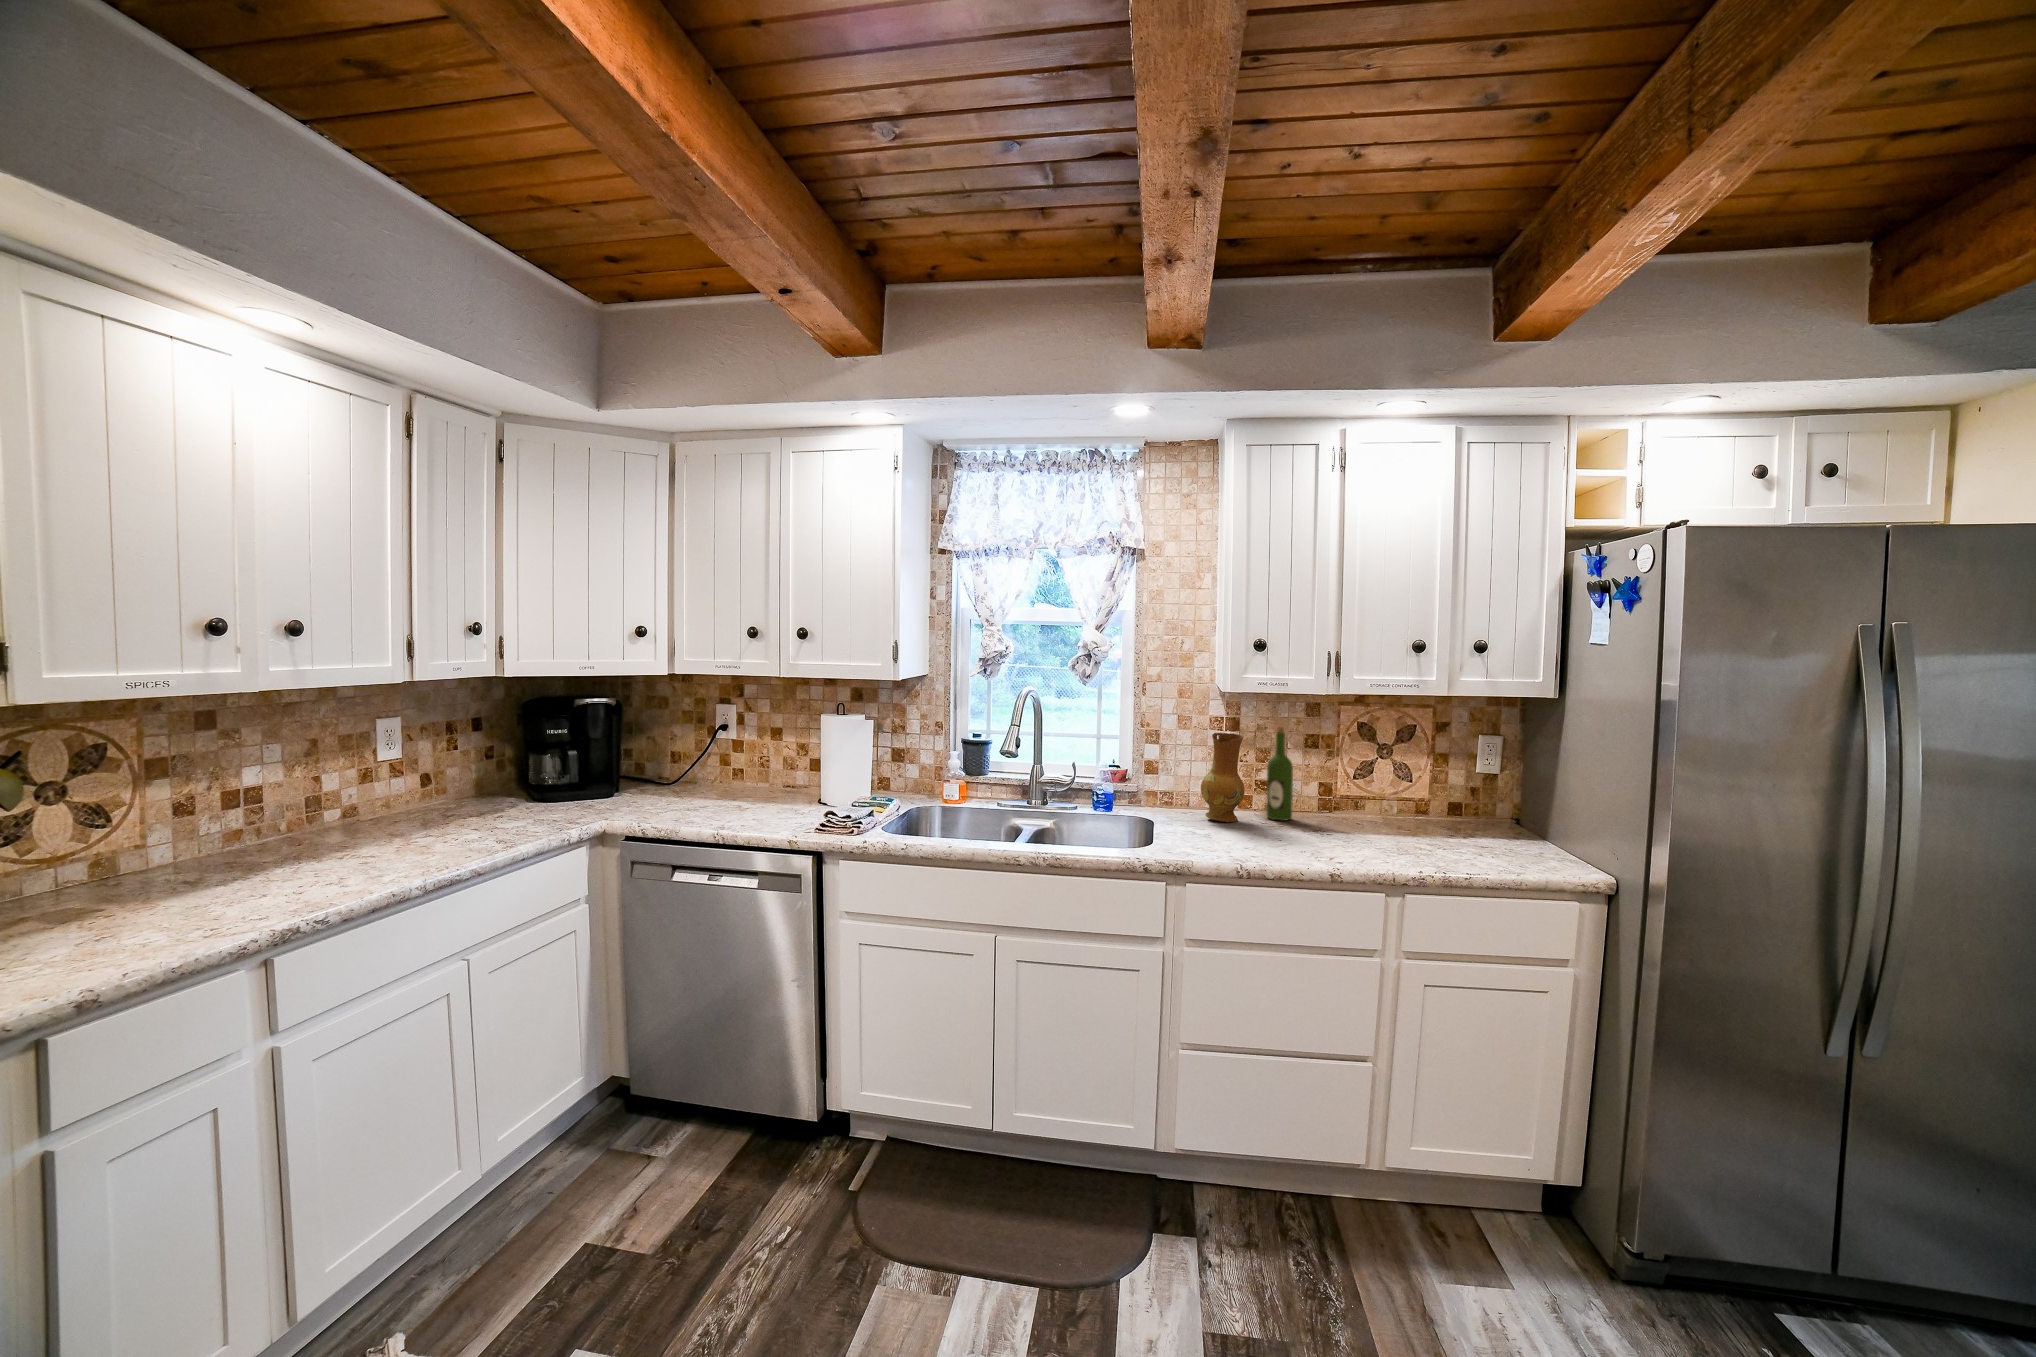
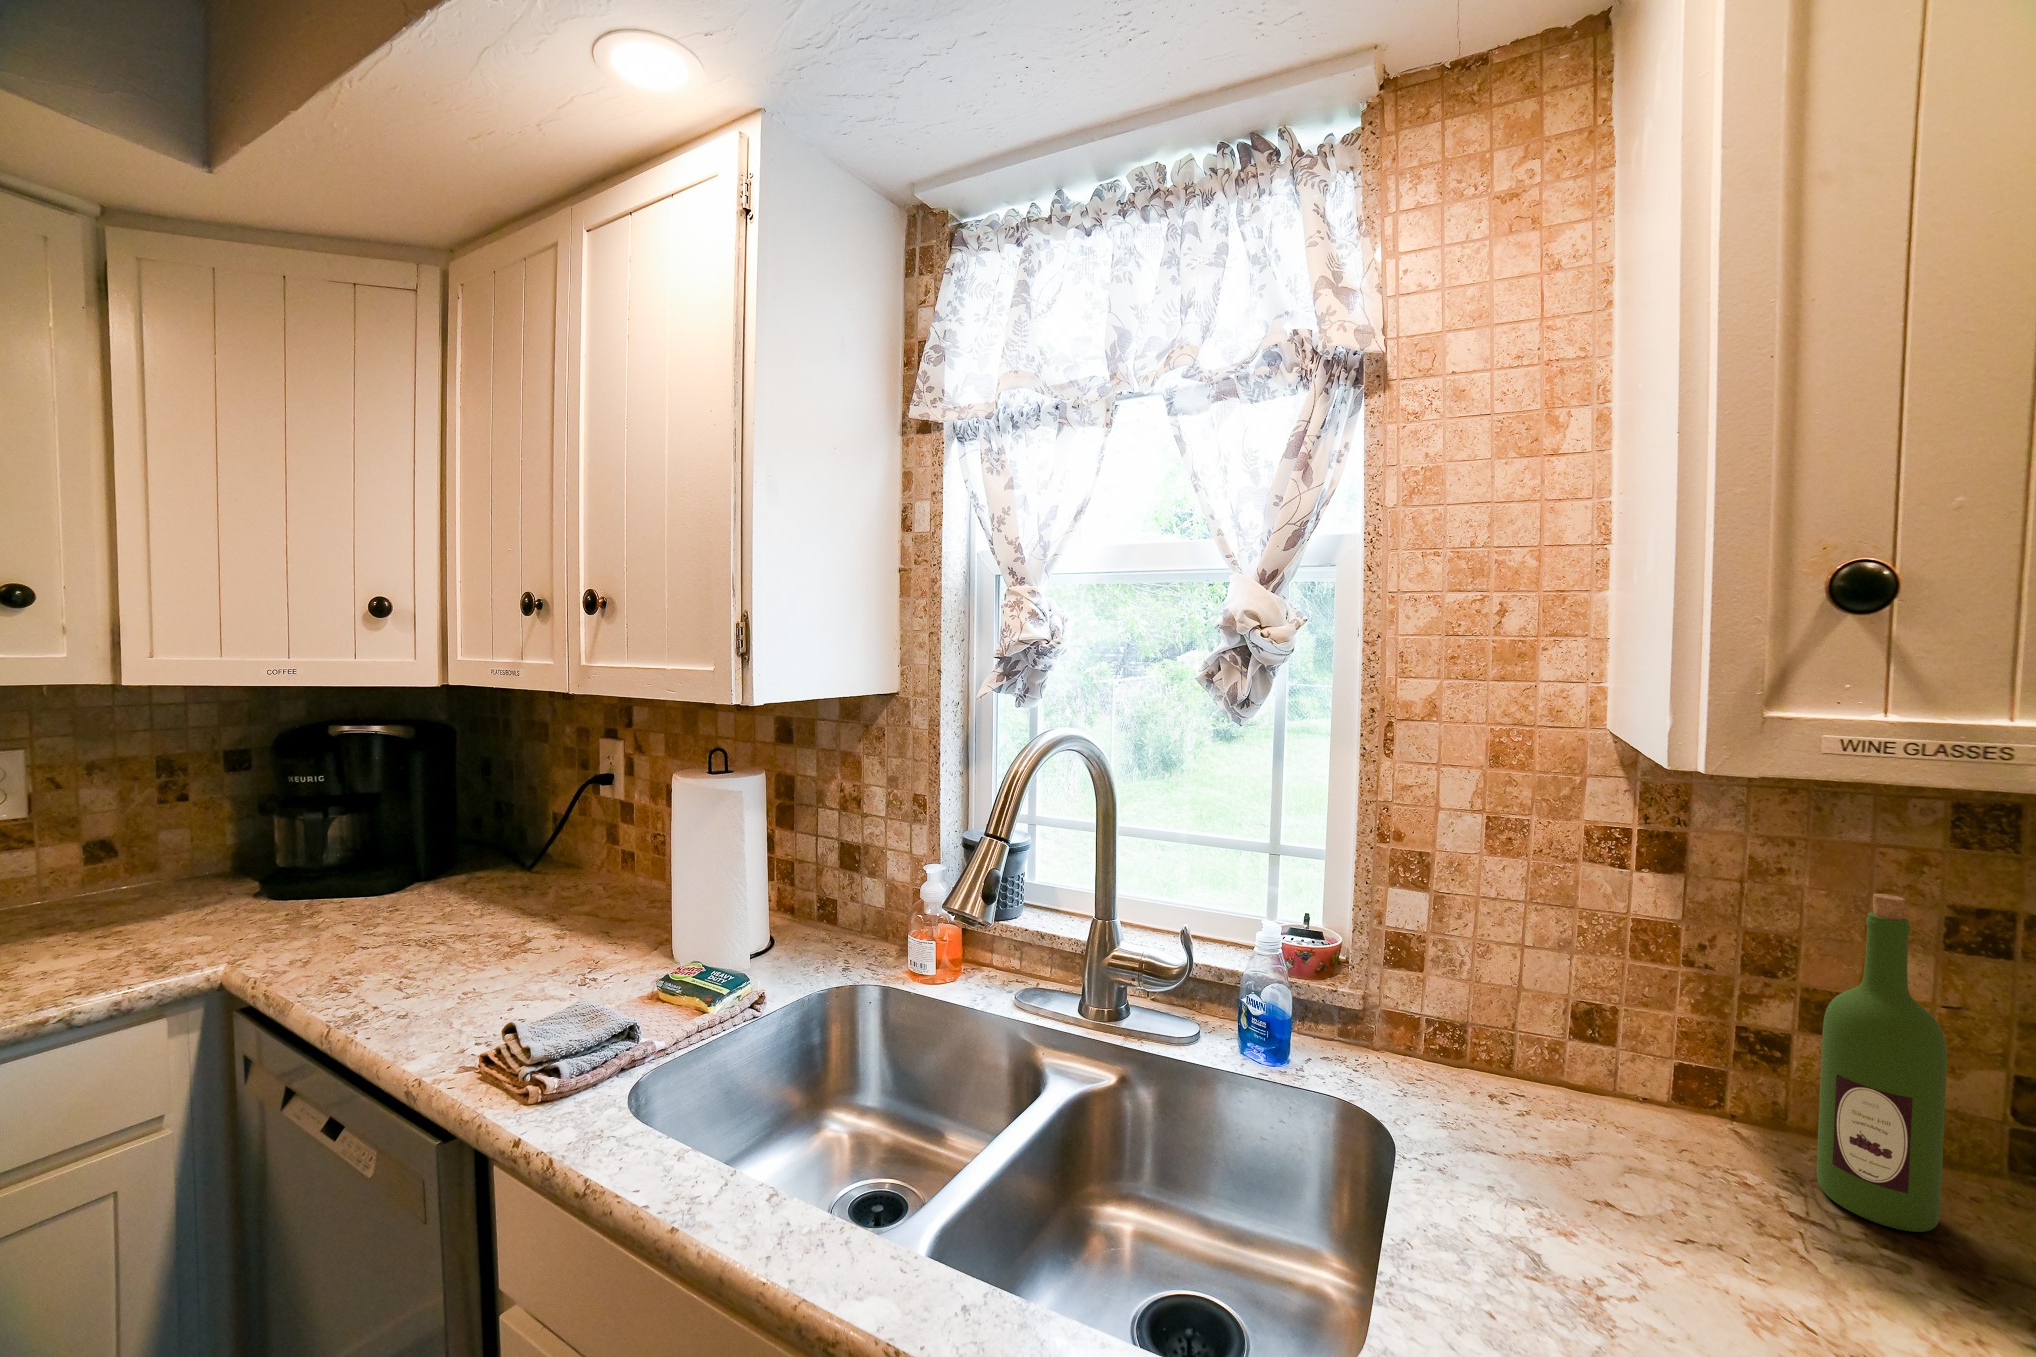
ceramic jug: present [1201,733,1245,822] -> none [1568,898,1746,1213]

